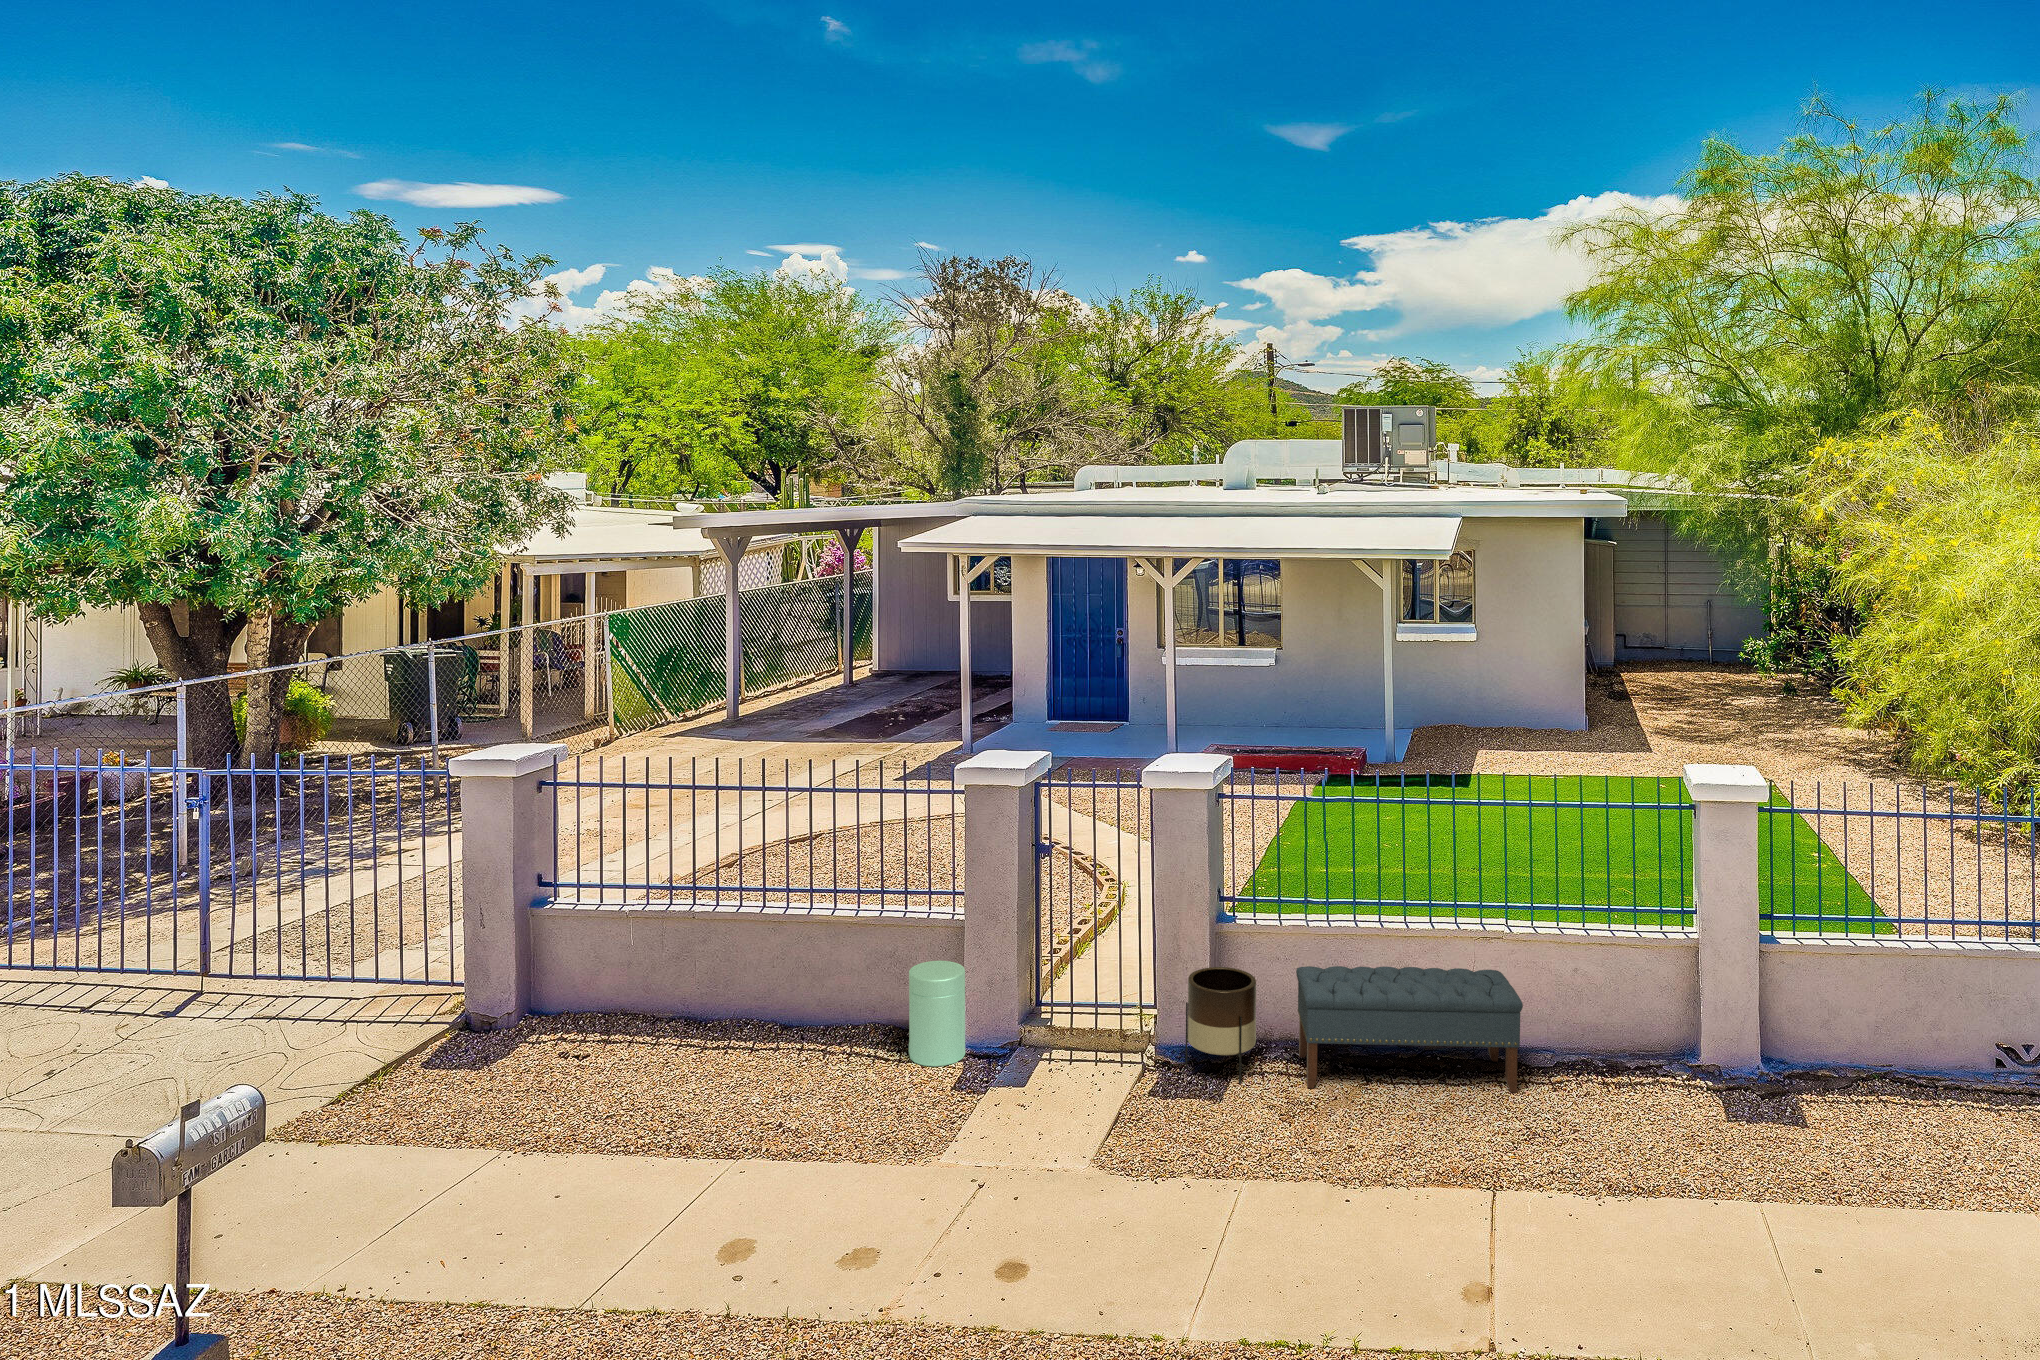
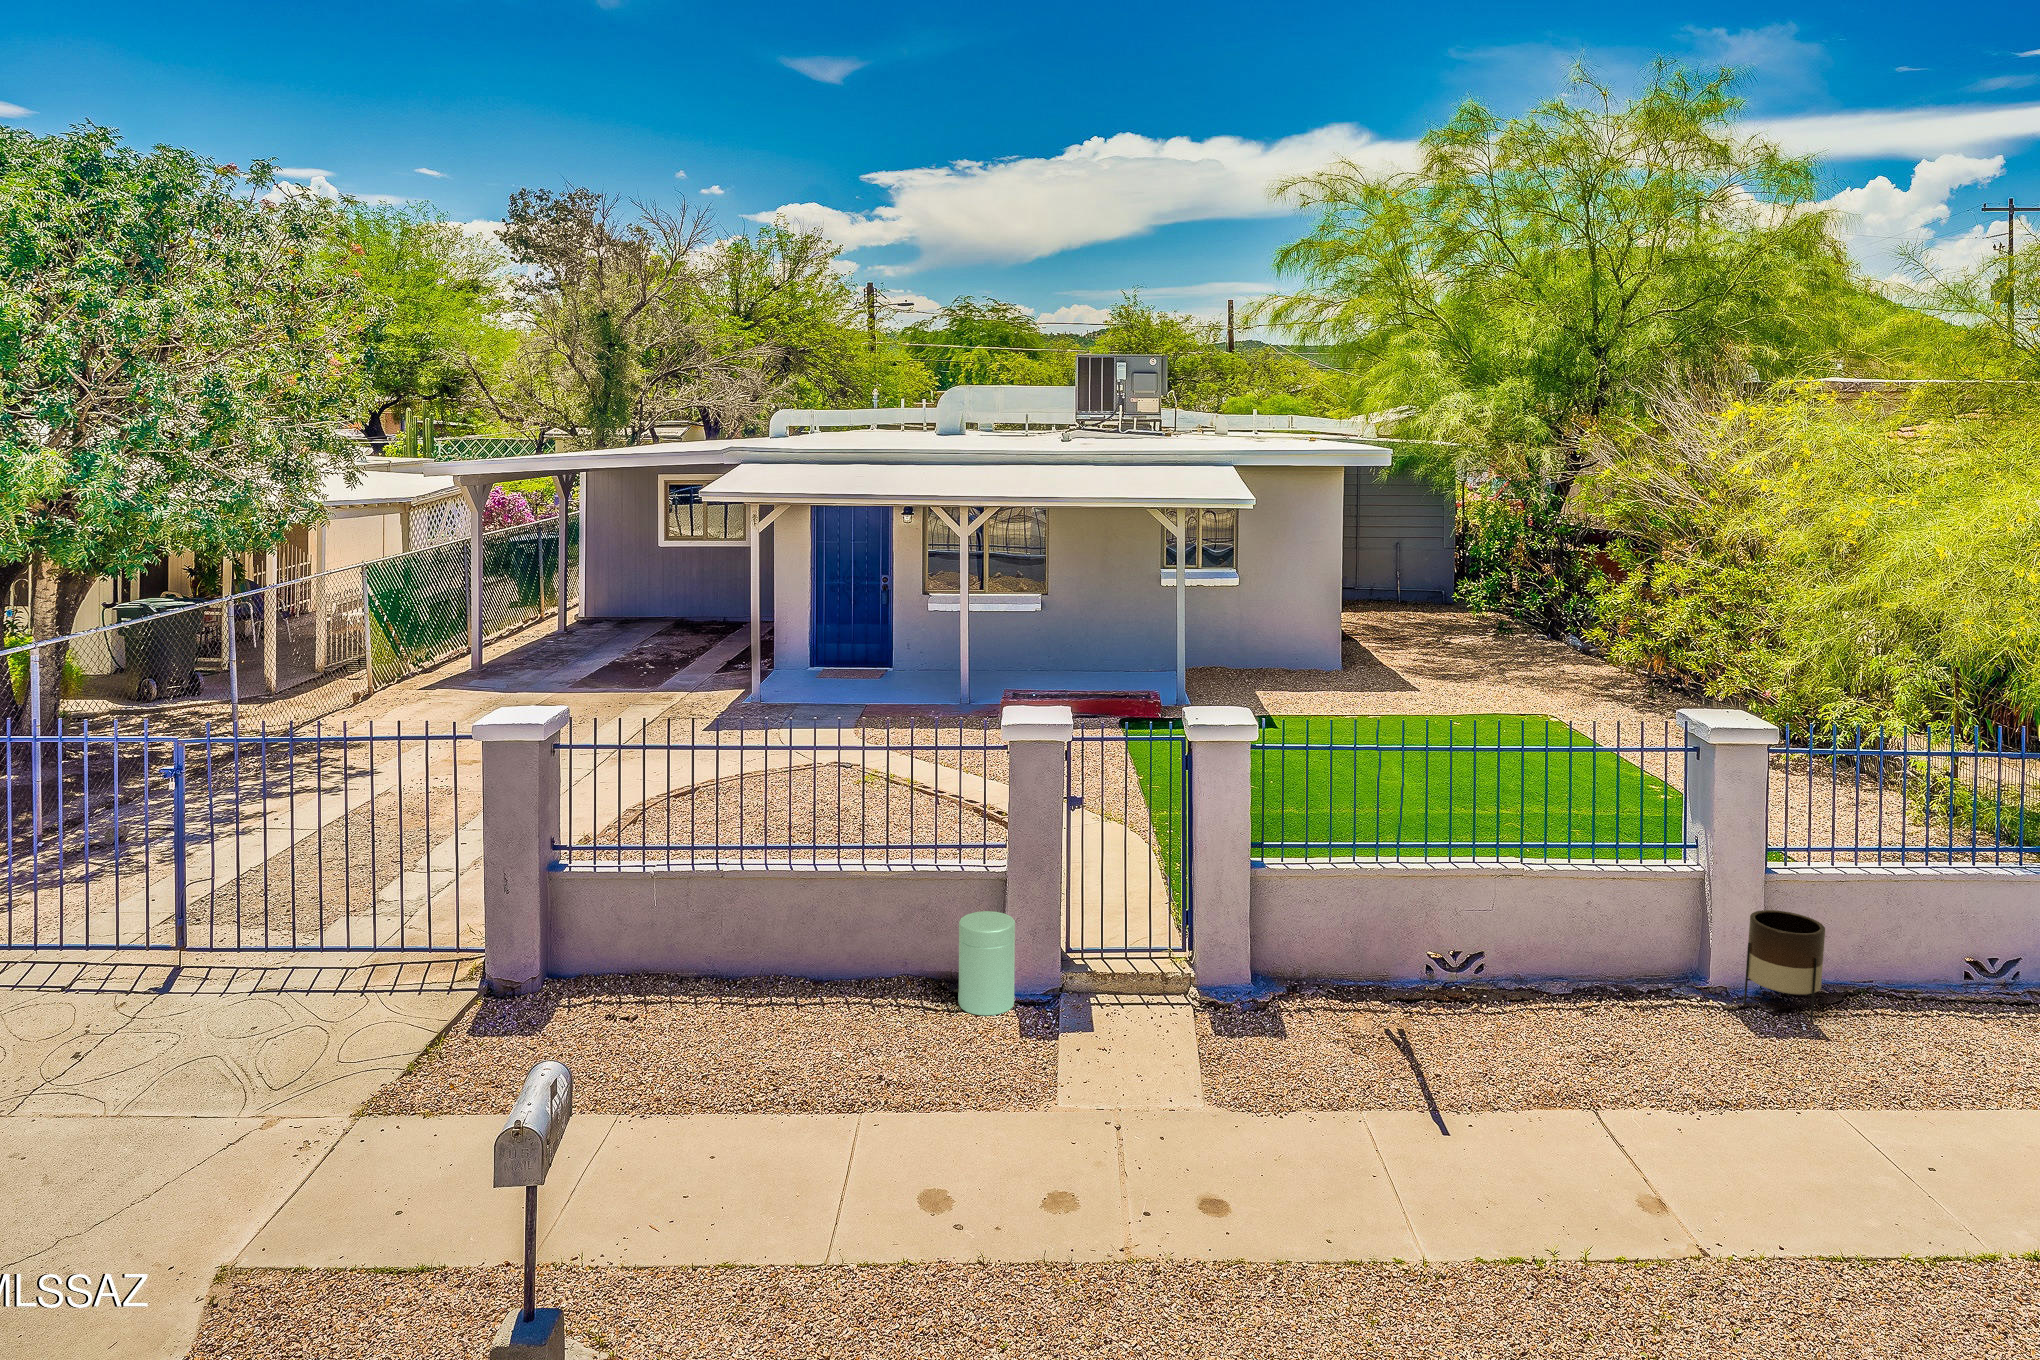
bench: present [1296,966,1523,1093] -> none [1335,905,1560,1023]
planter: present [1186,967,1256,1084] -> present [1744,910,1825,1022]

